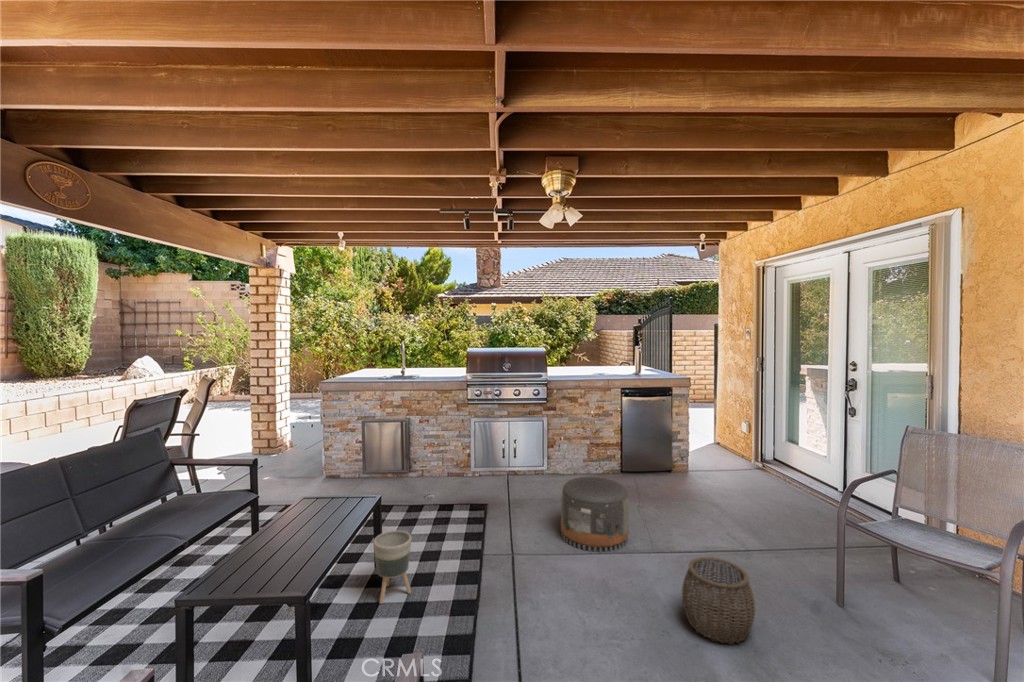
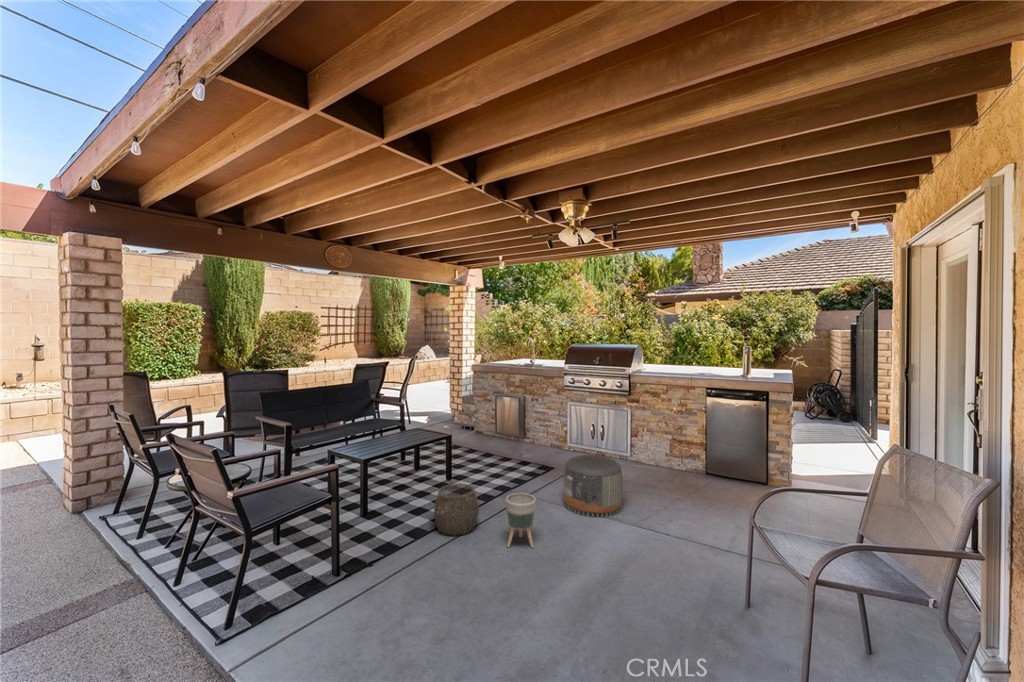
planter: present [374,531,412,604] -> present [506,493,536,548]
woven basket: present [682,557,755,644] -> present [434,483,479,536]

